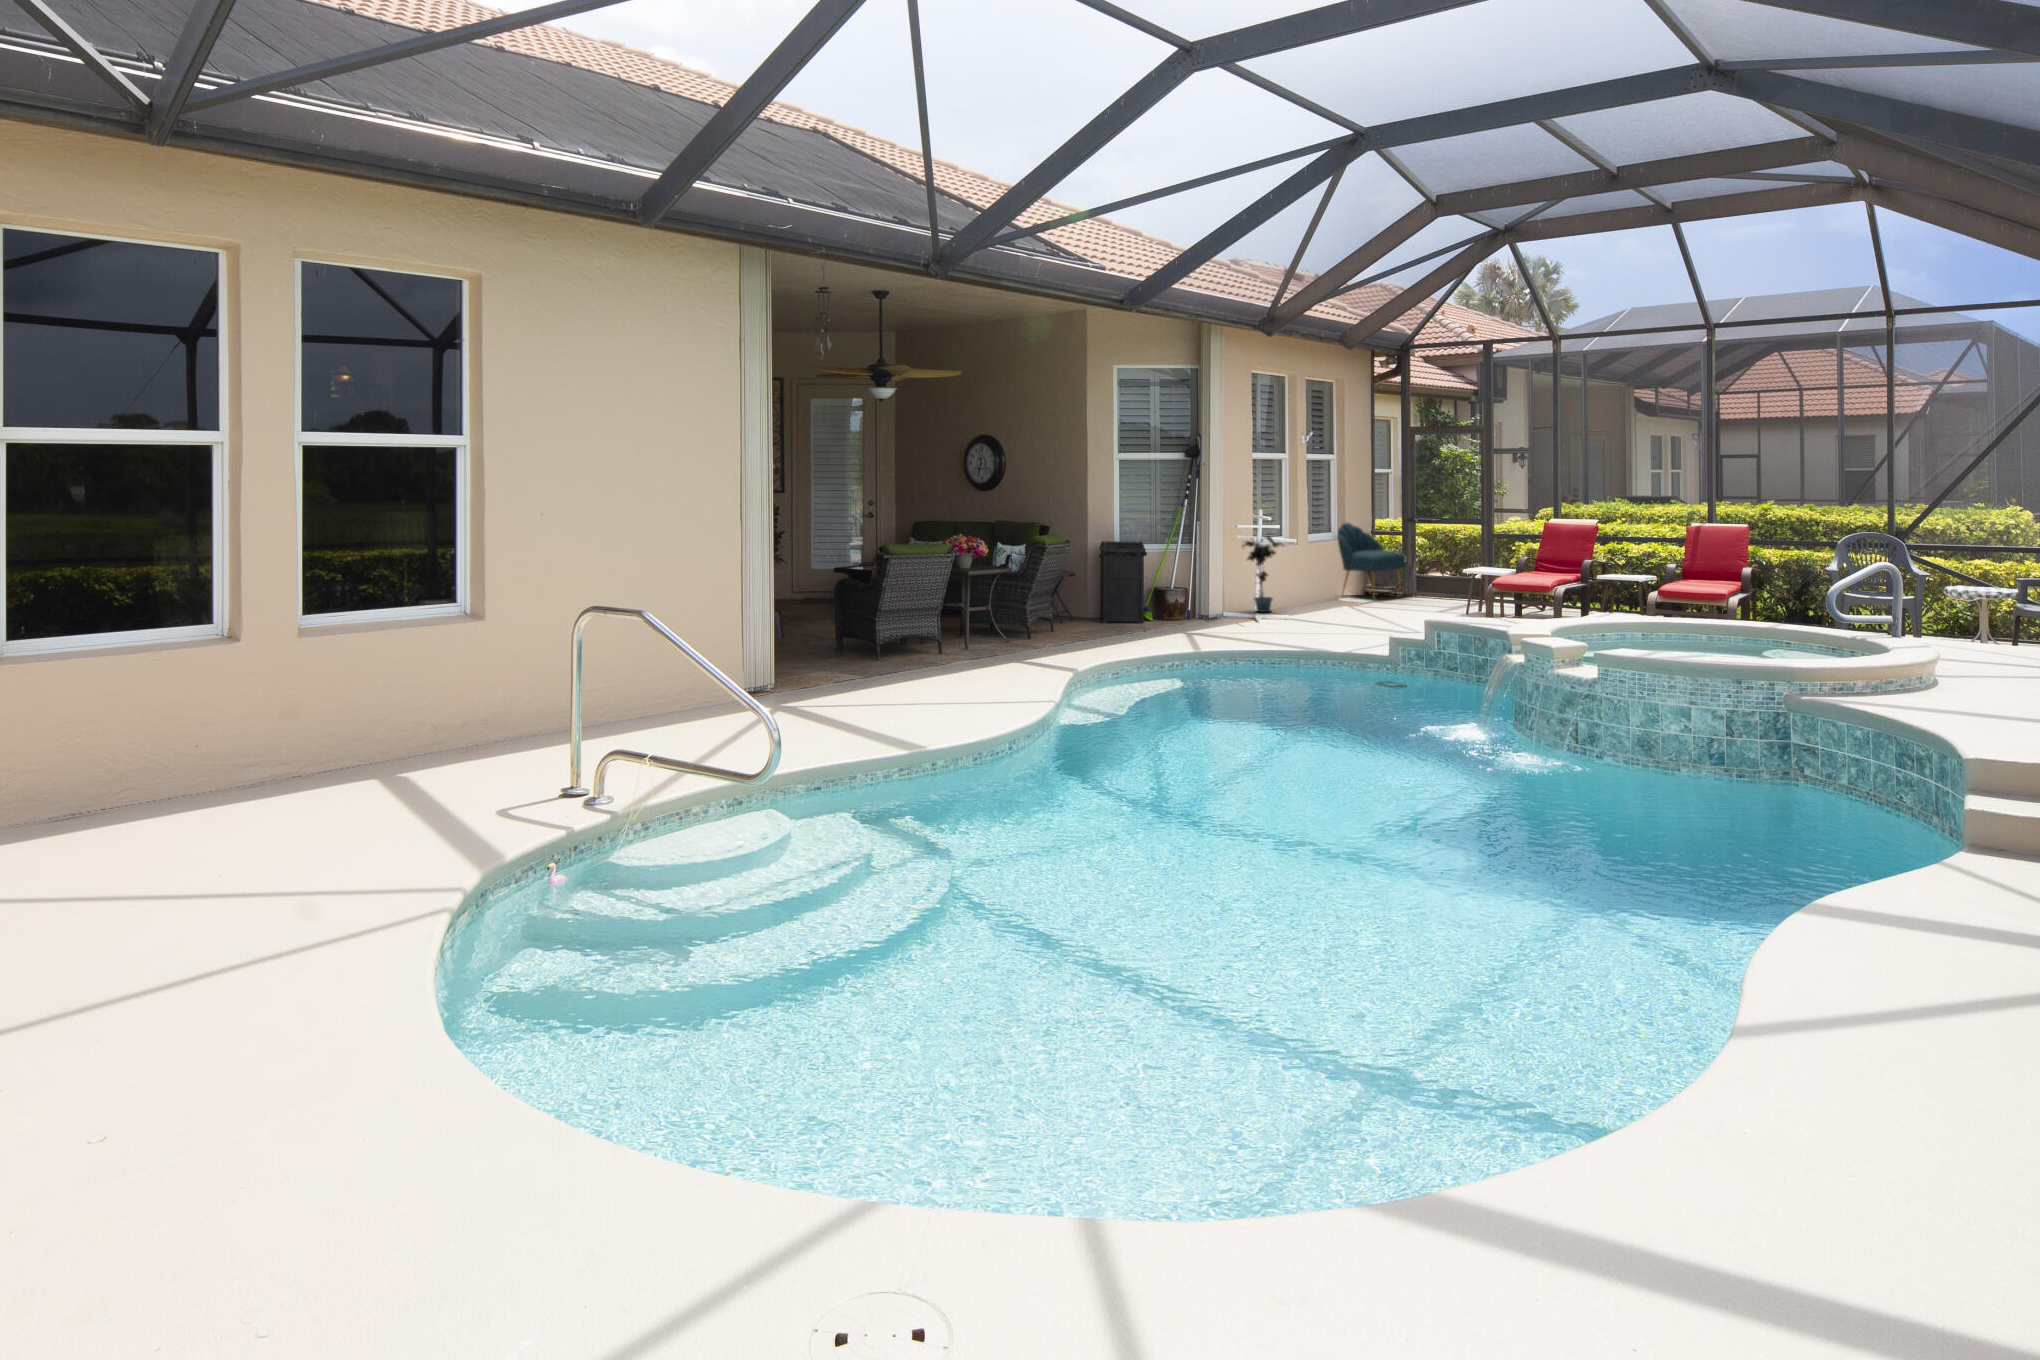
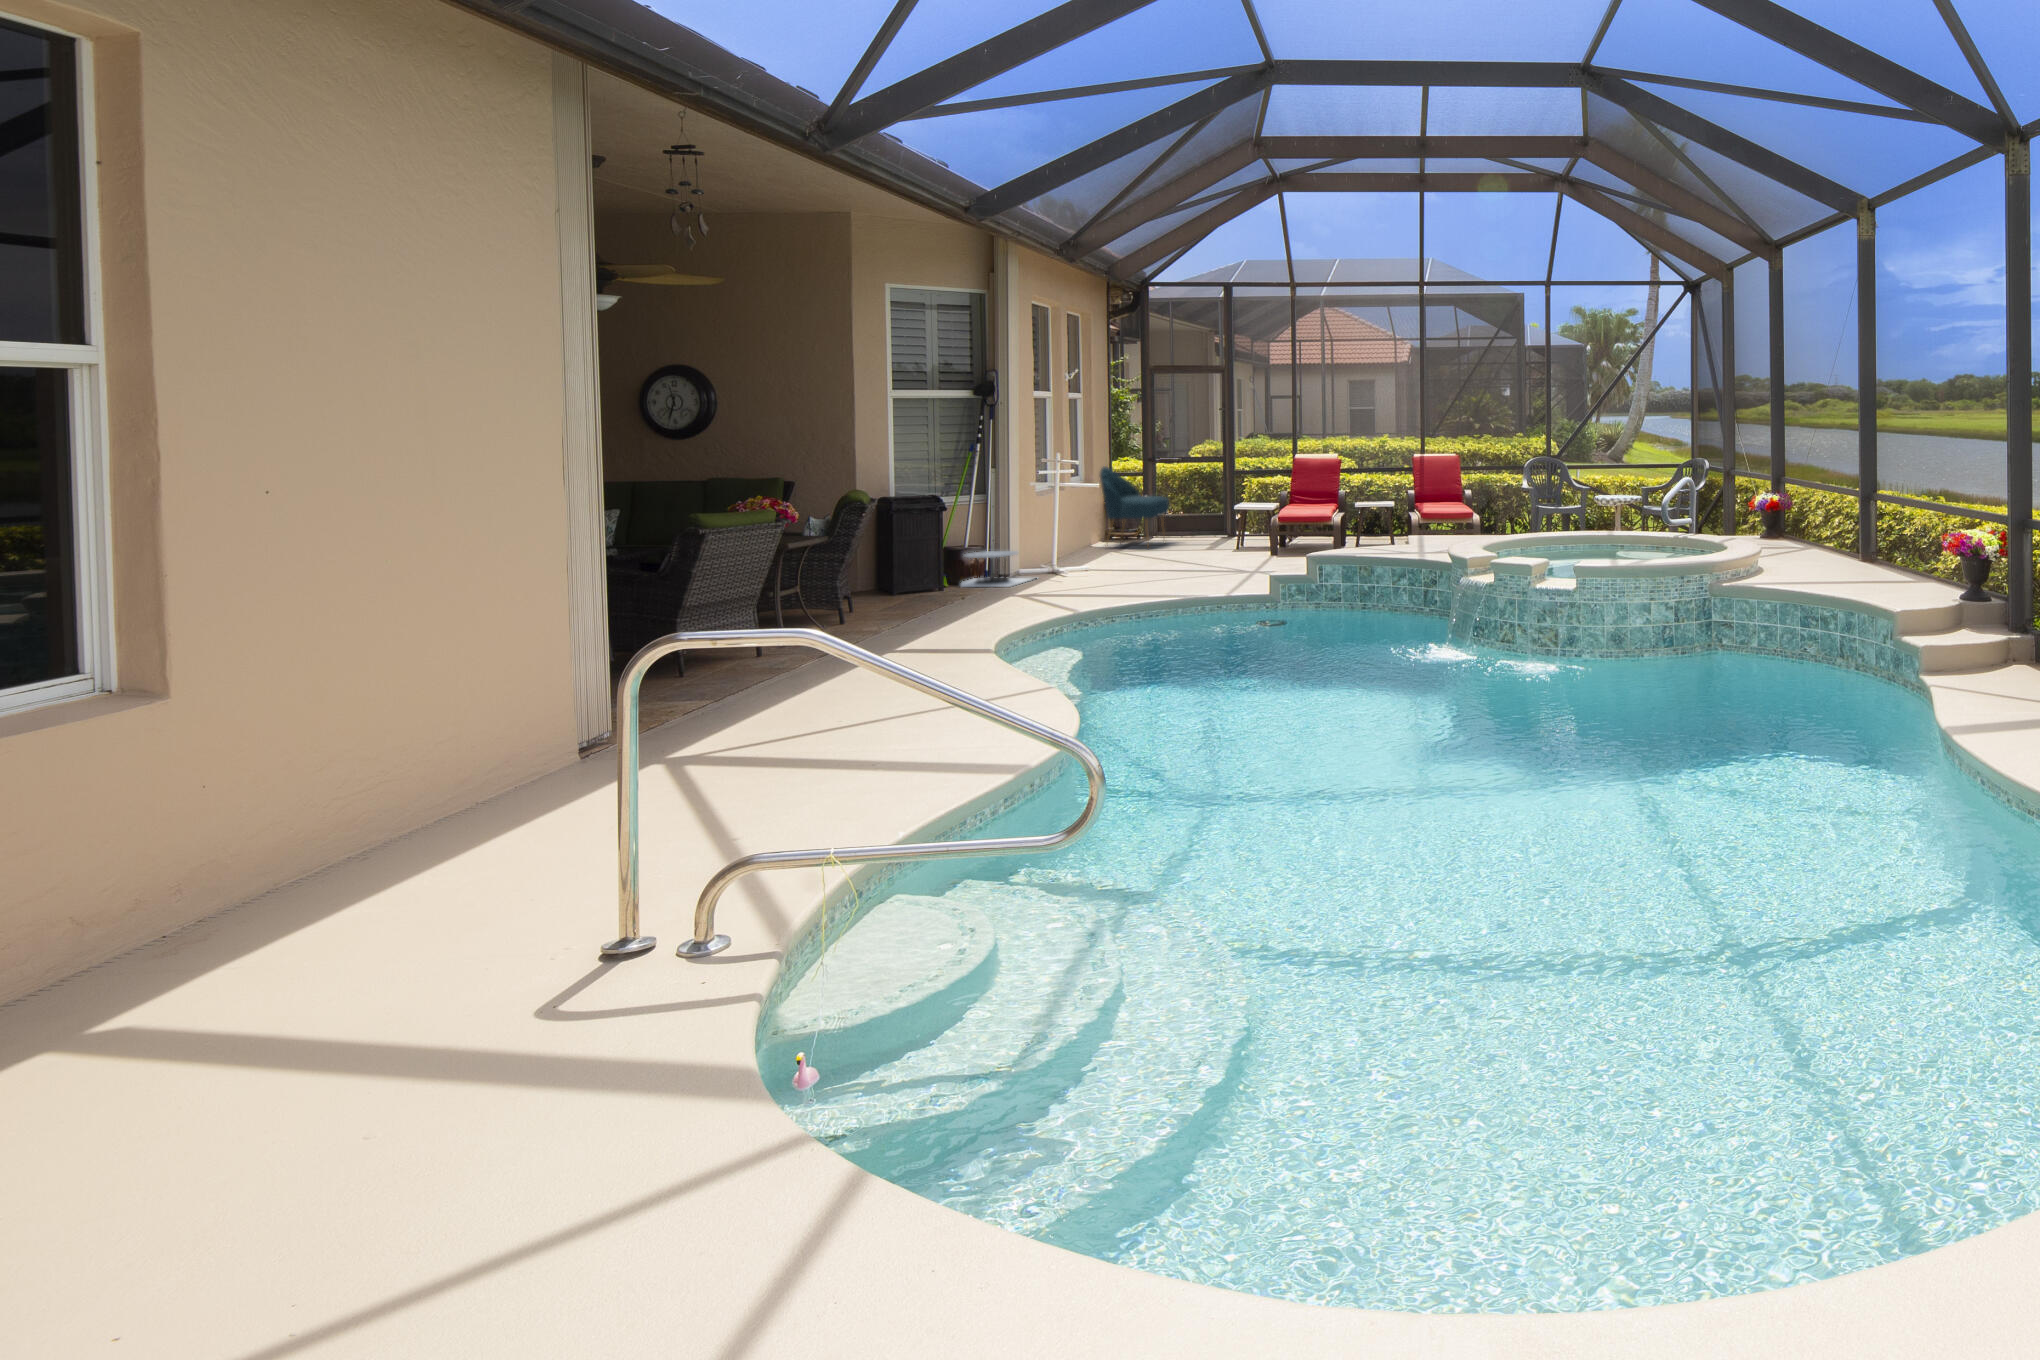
potted plant: present [1242,533,1281,612] -> none [1039,477,1083,570]
side table: none [1146,592,1227,623] -> present [961,551,1032,587]

